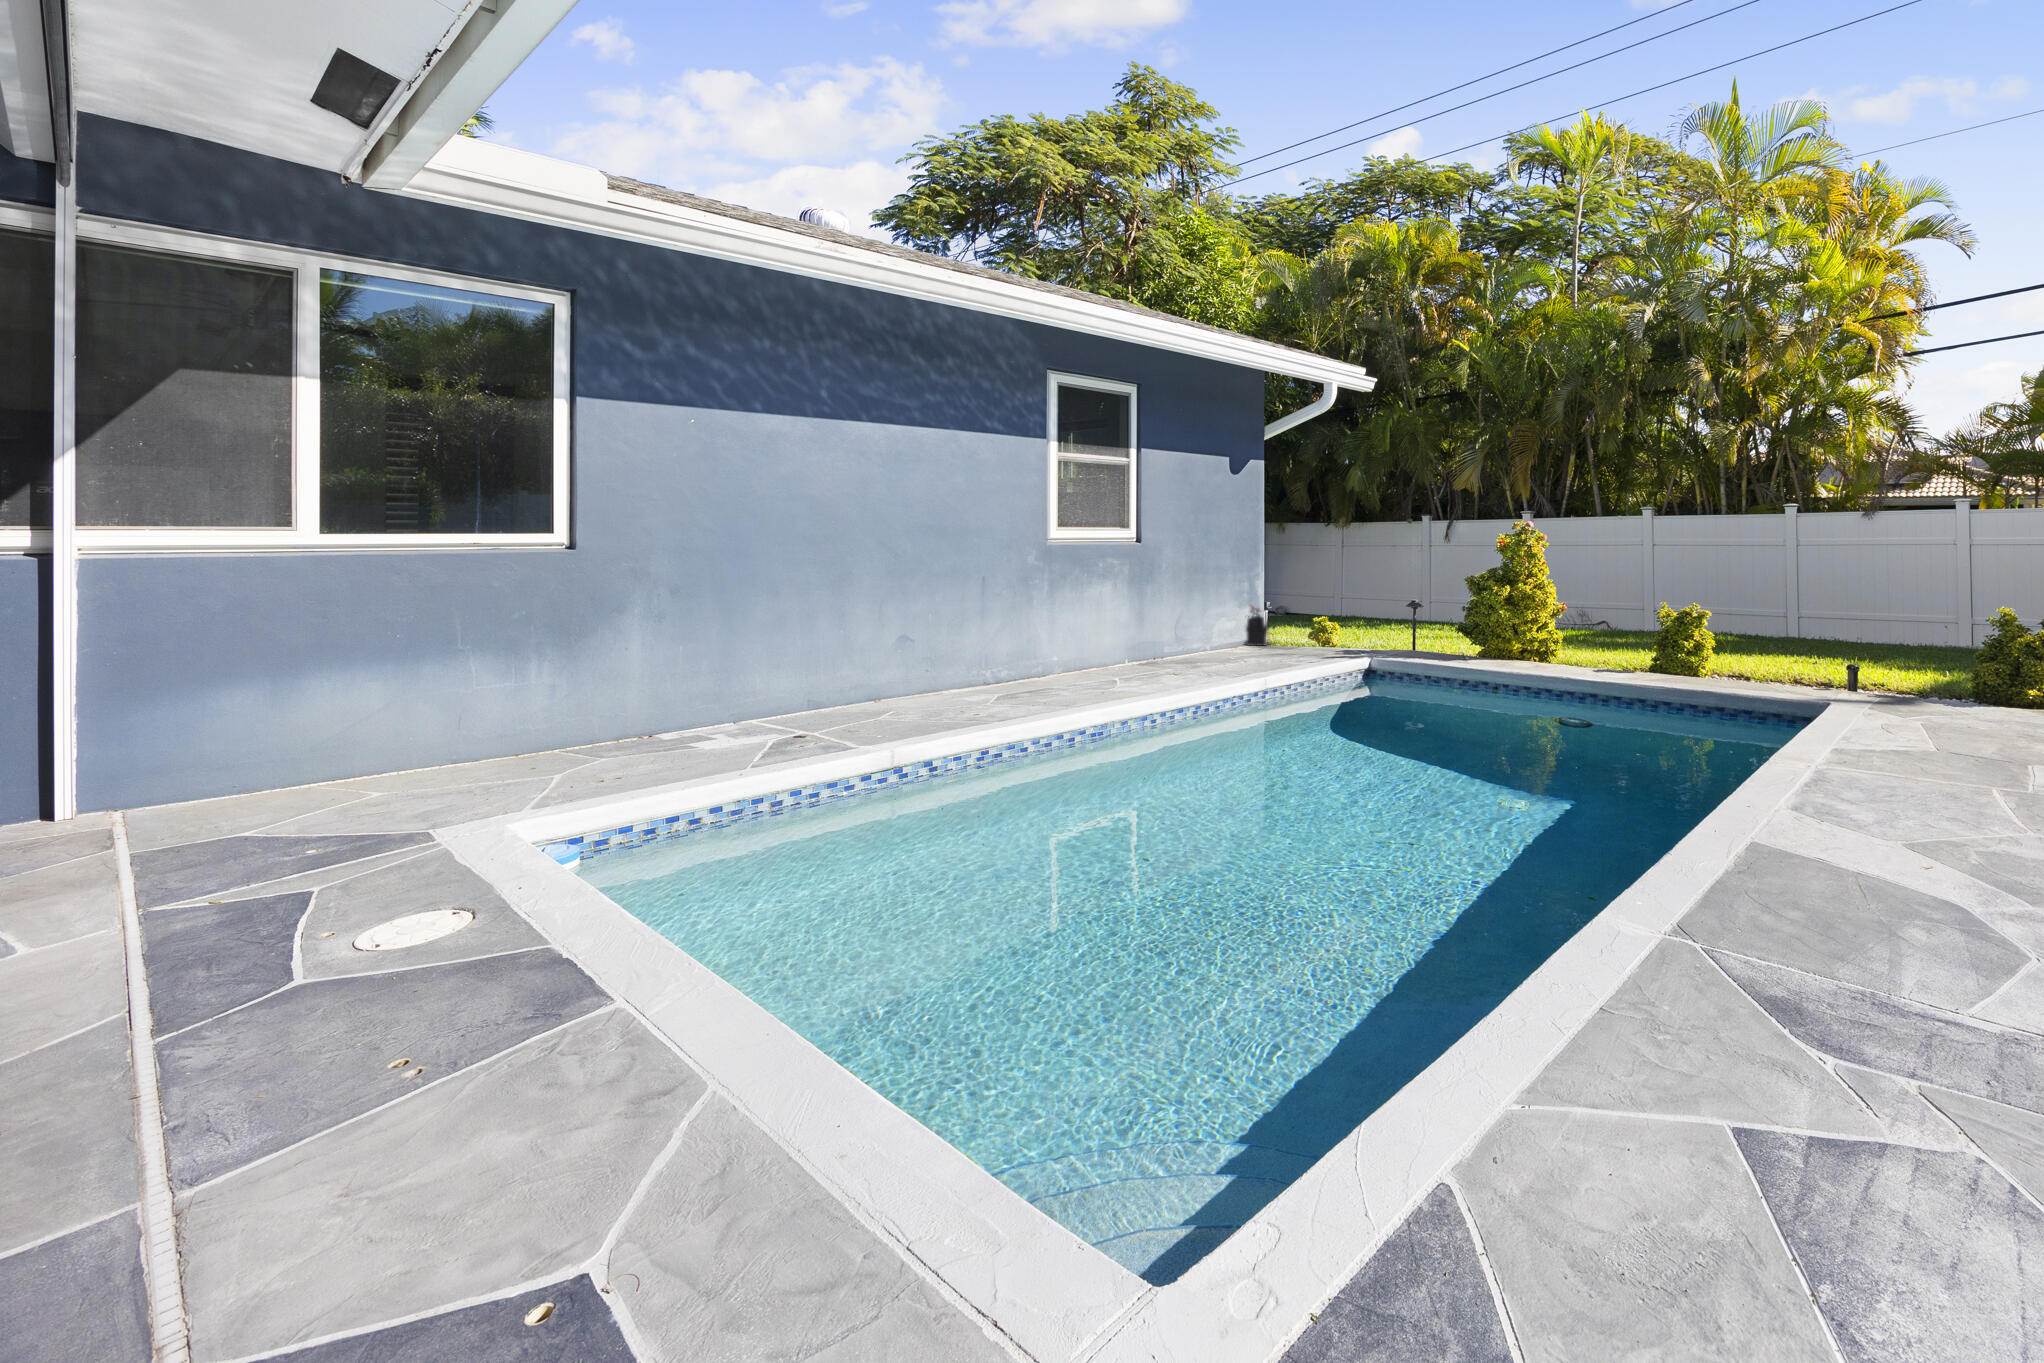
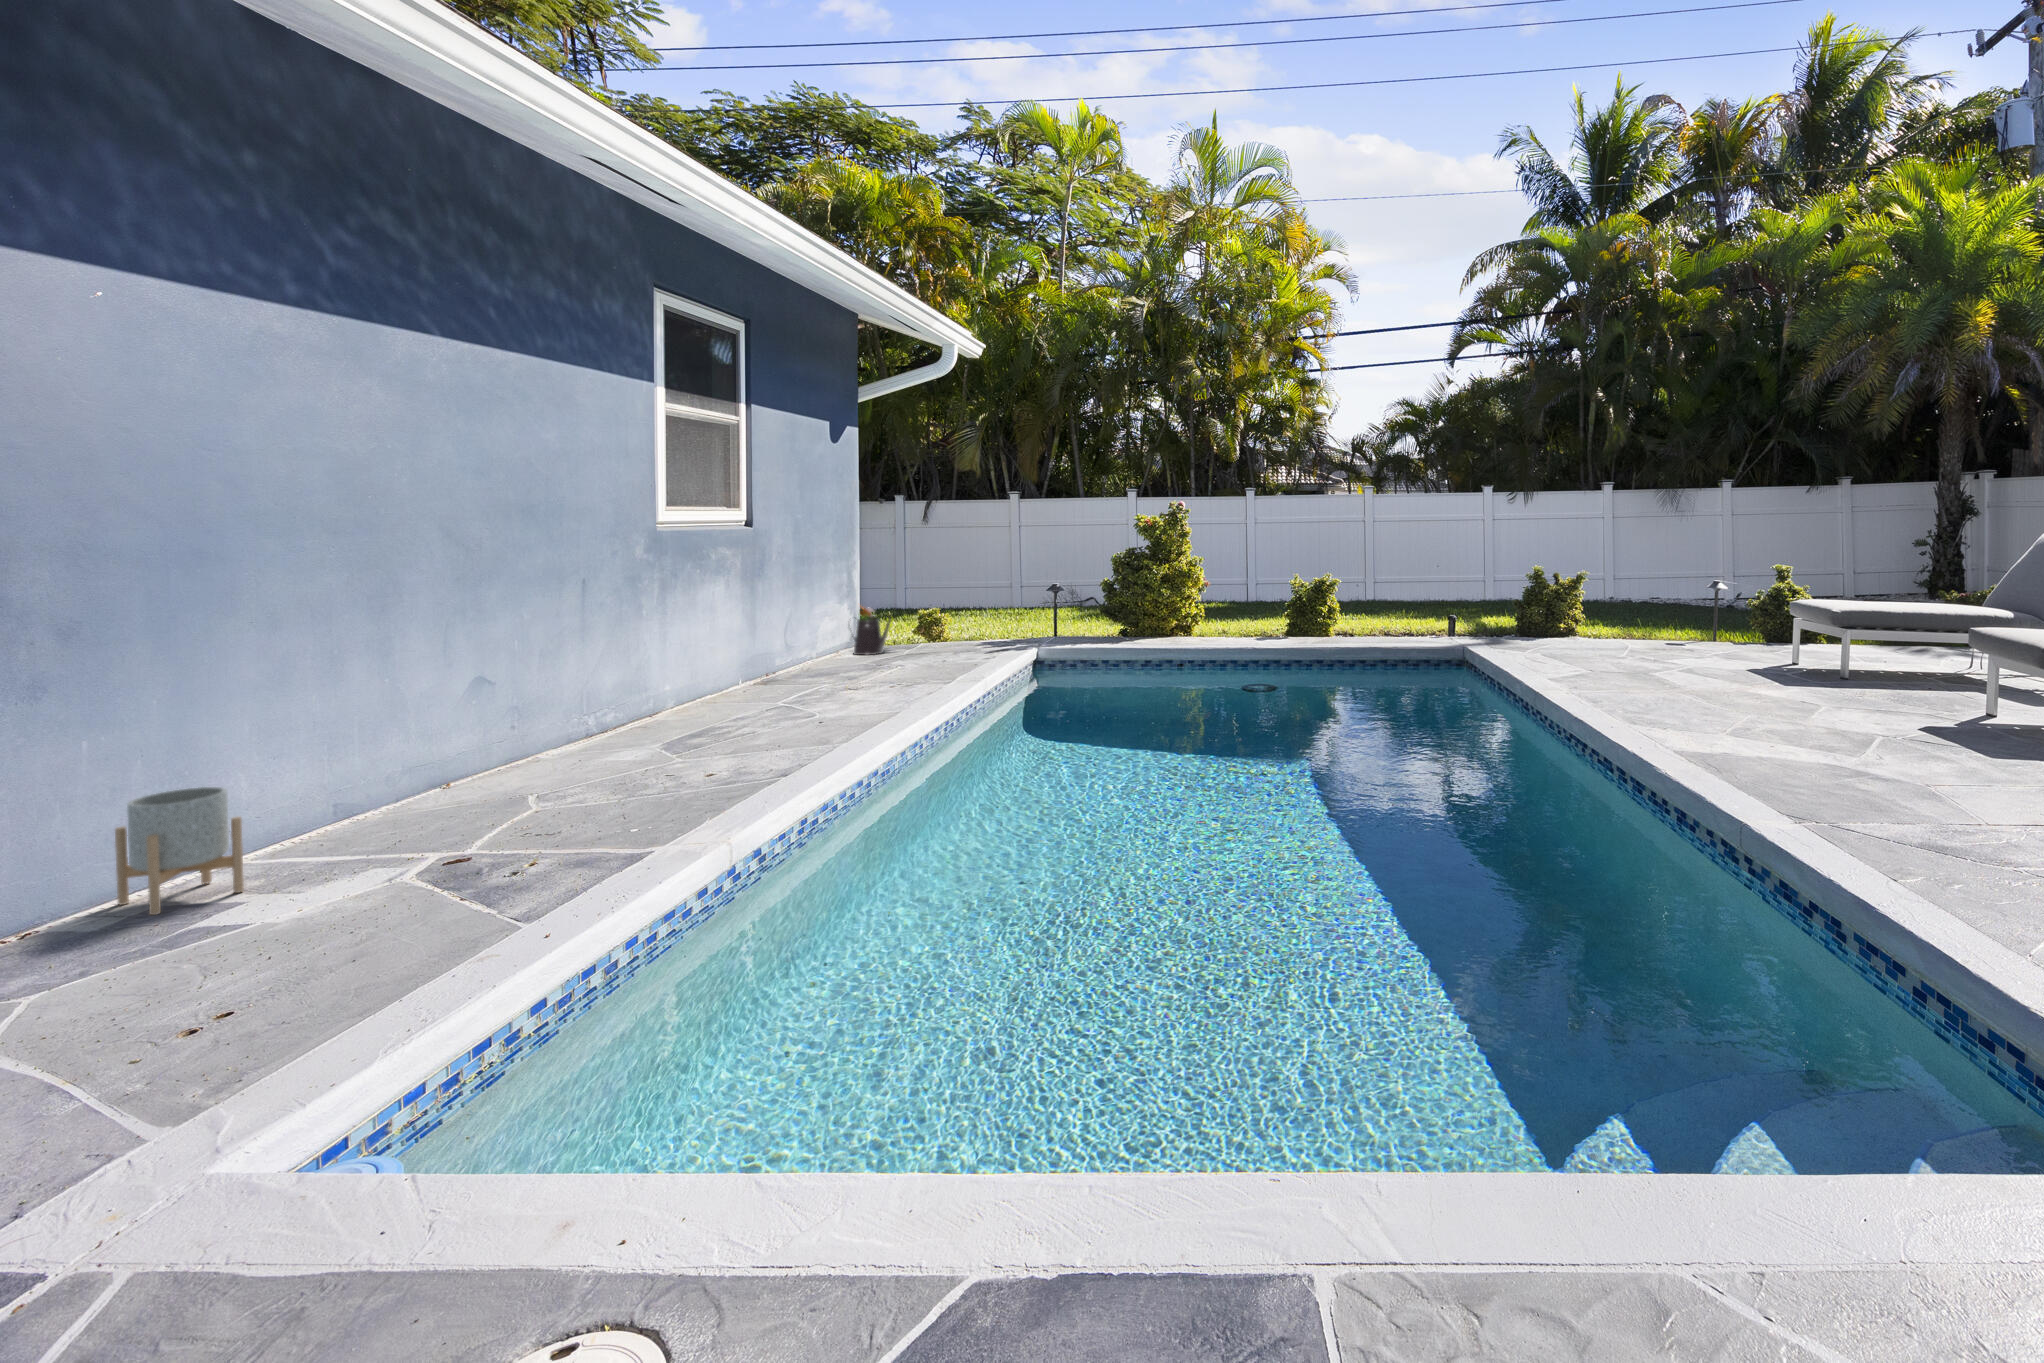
planter: none [657,671,700,731] -> present [115,787,244,915]

